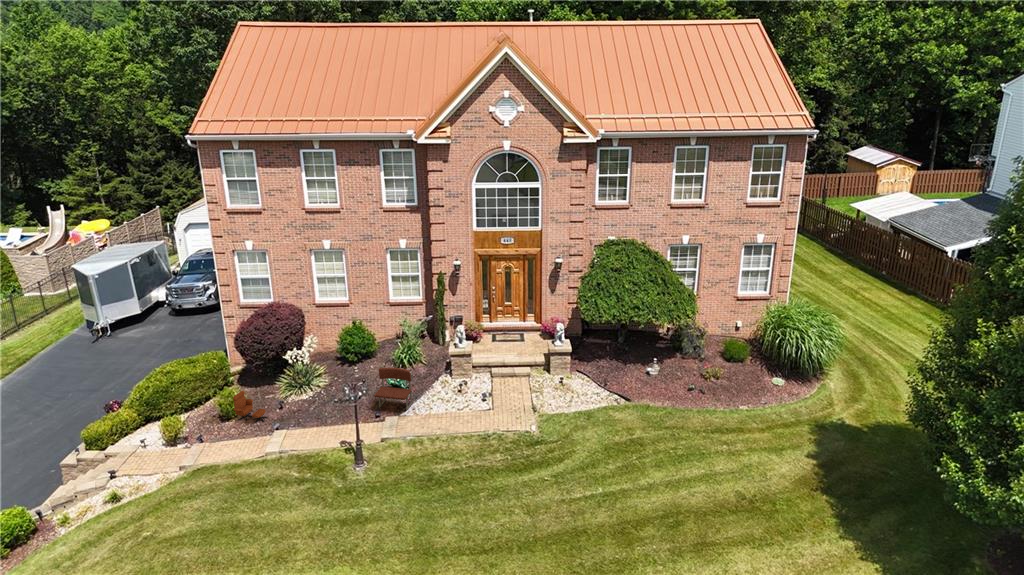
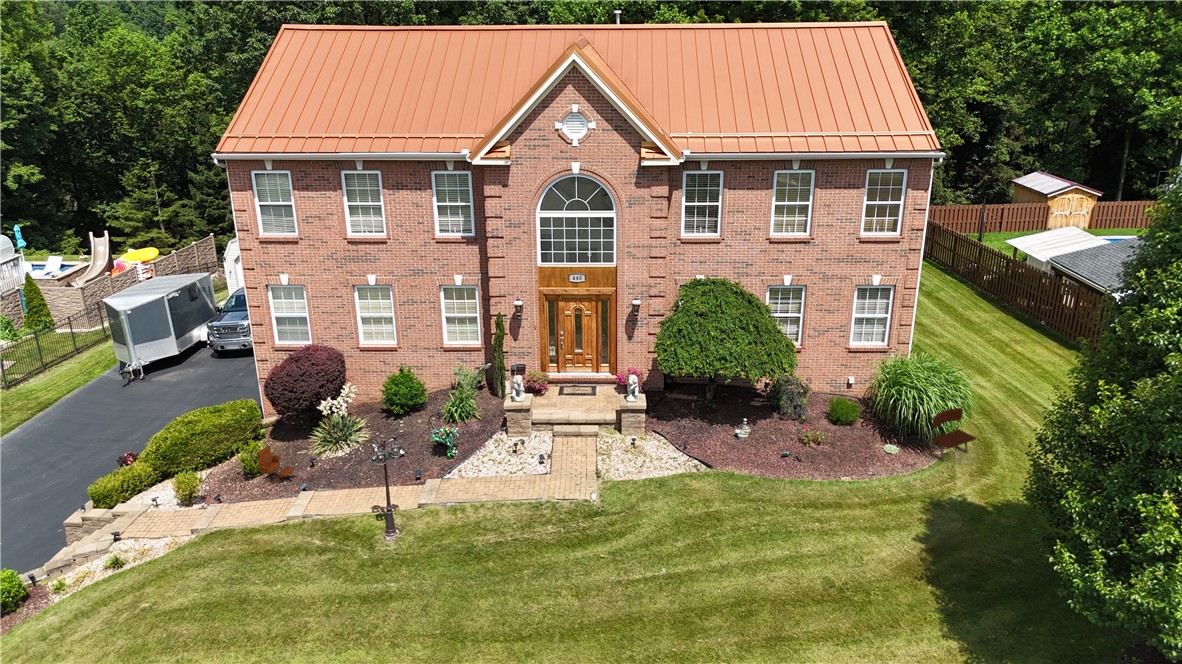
bench: present [374,368,413,410] -> present [929,408,976,461]

